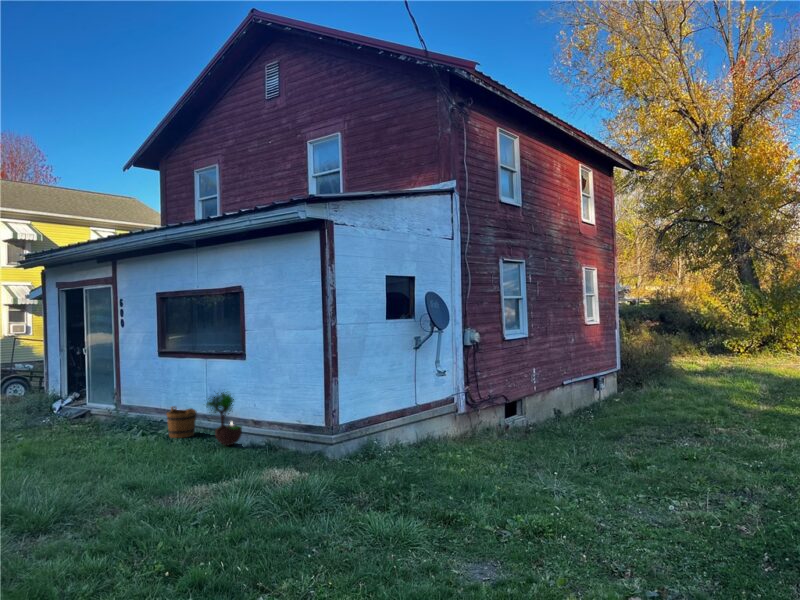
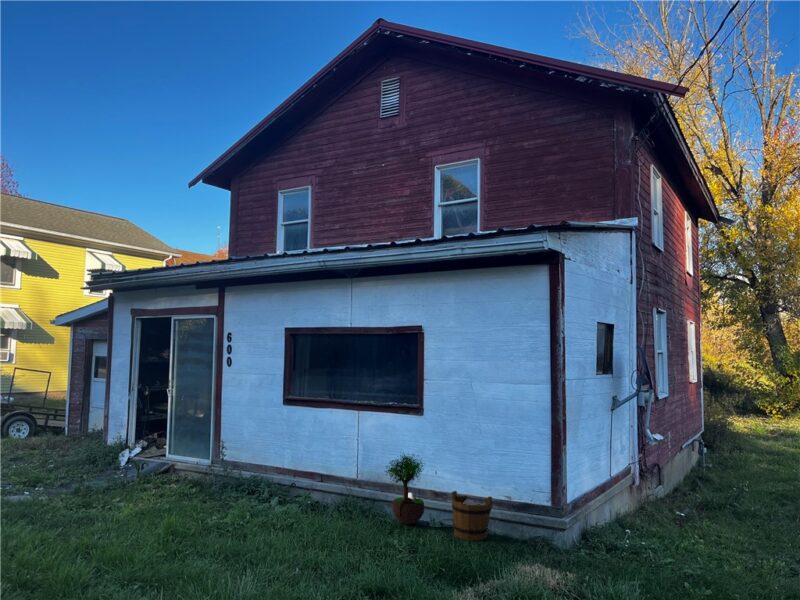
bucket: present [167,406,197,438] -> present [452,491,493,541]

